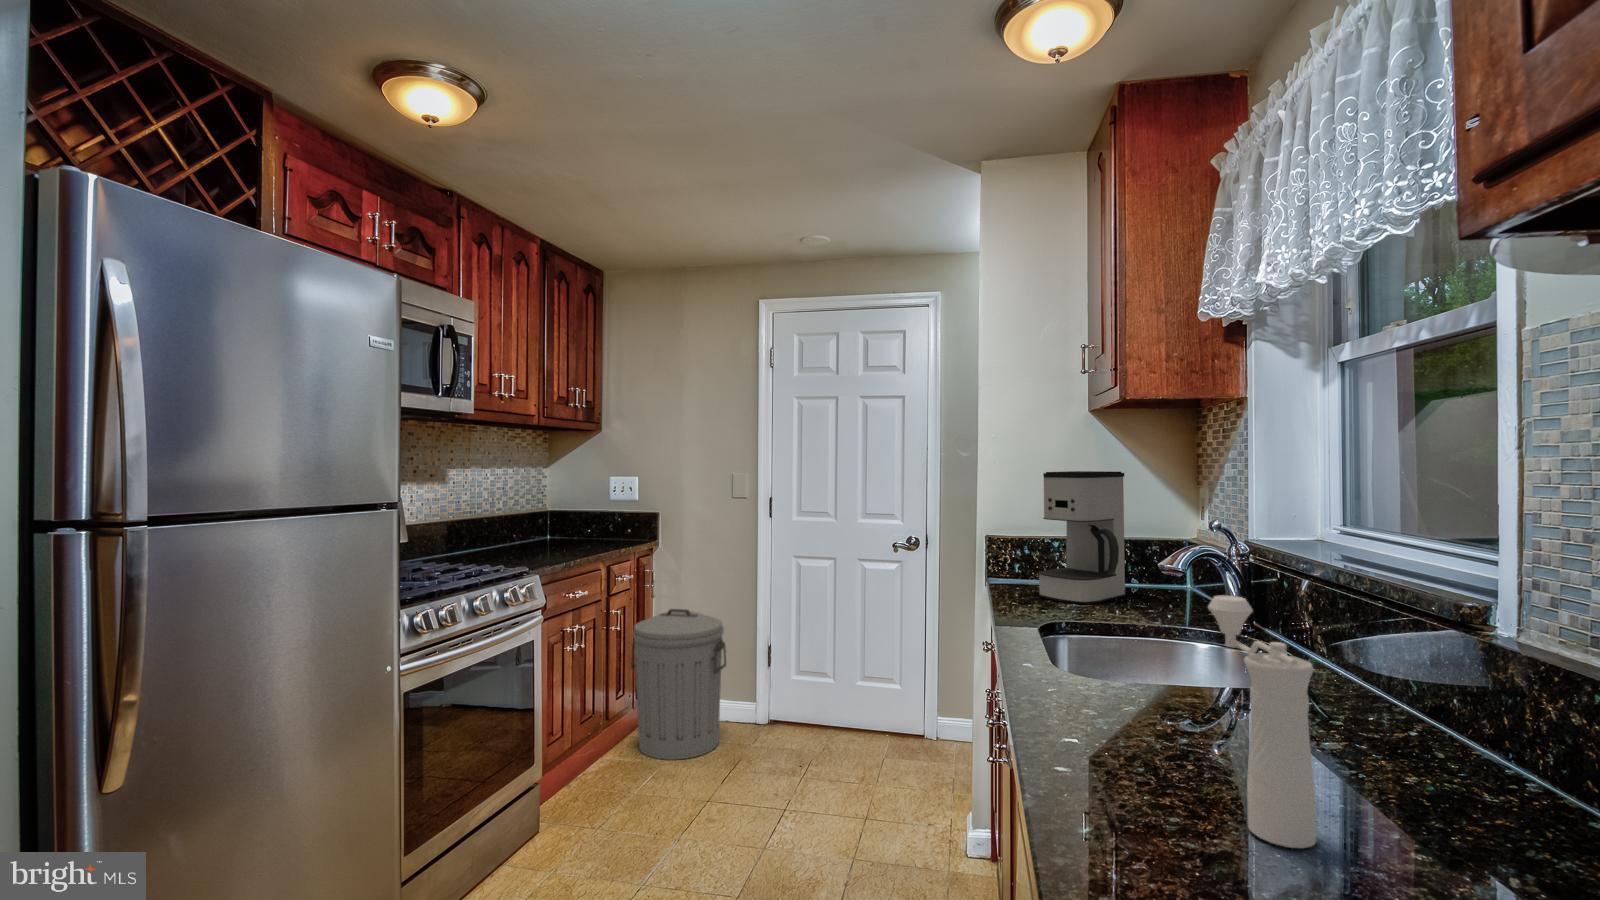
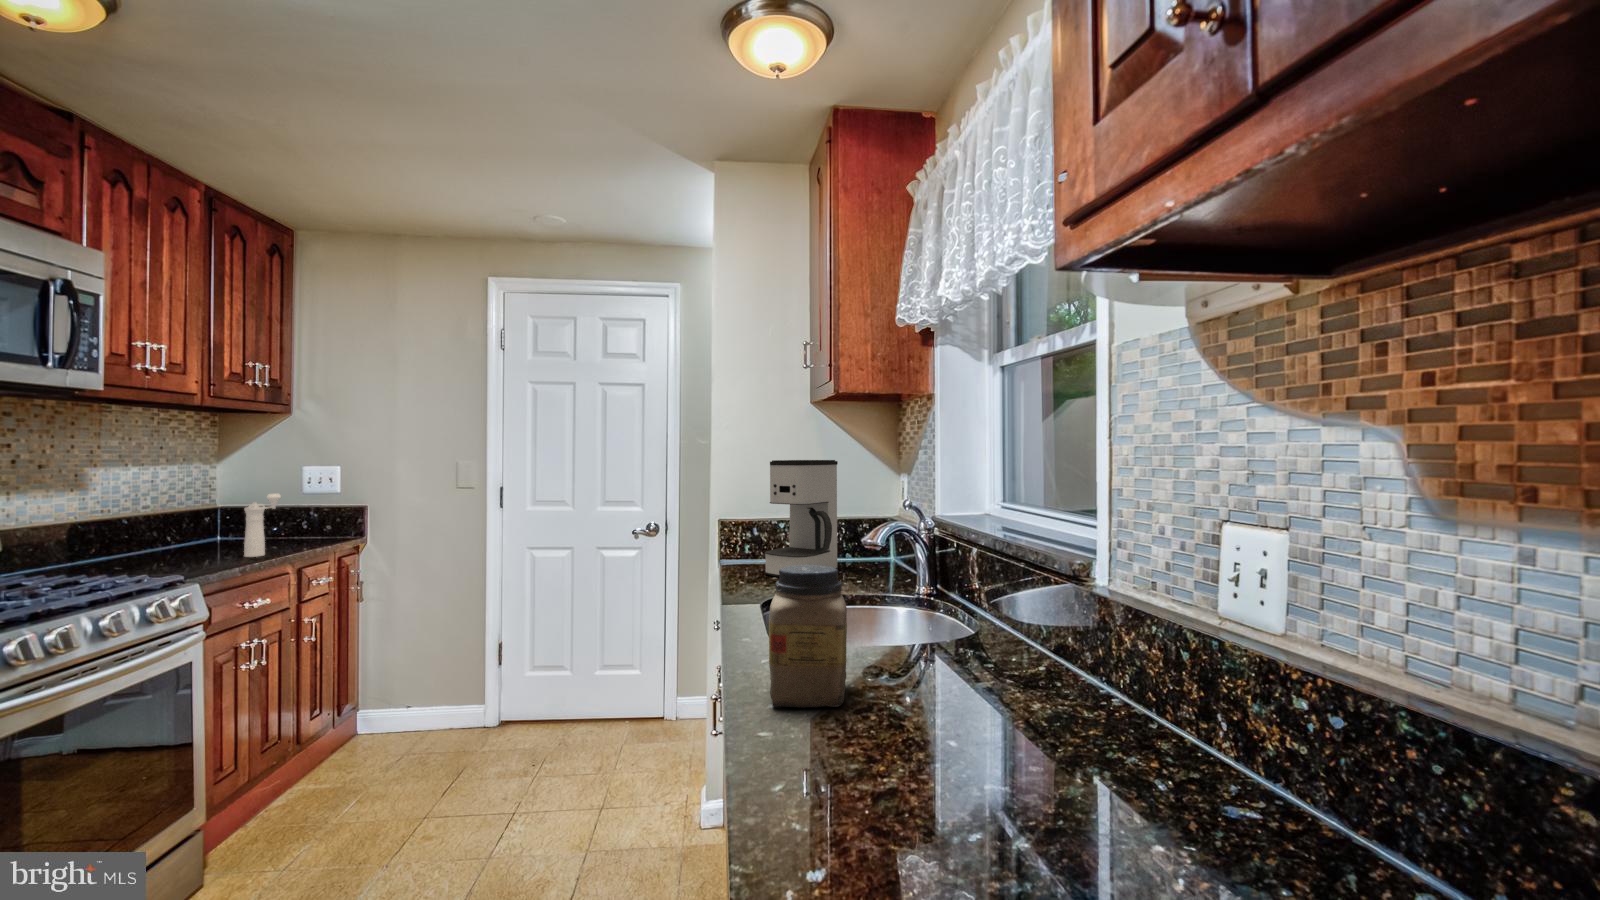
jar: none [1061,589,1150,745] -> present [769,565,847,707]
pepper mill: present [1208,595,1316,848] -> present [244,494,281,557]
trash can: present [631,609,726,760] -> none [339,610,457,775]

